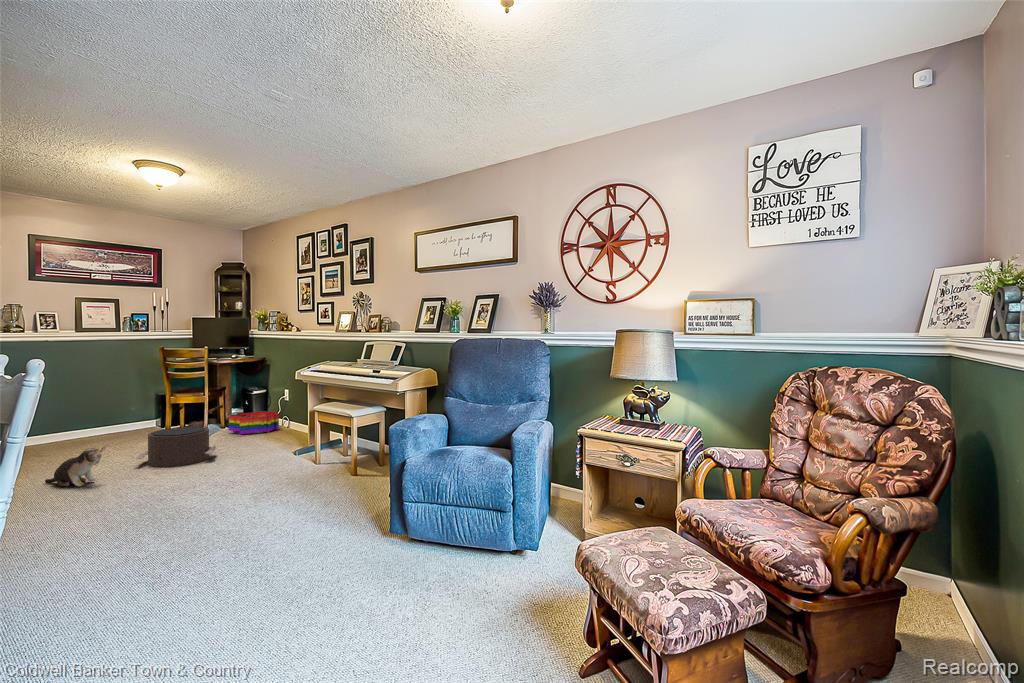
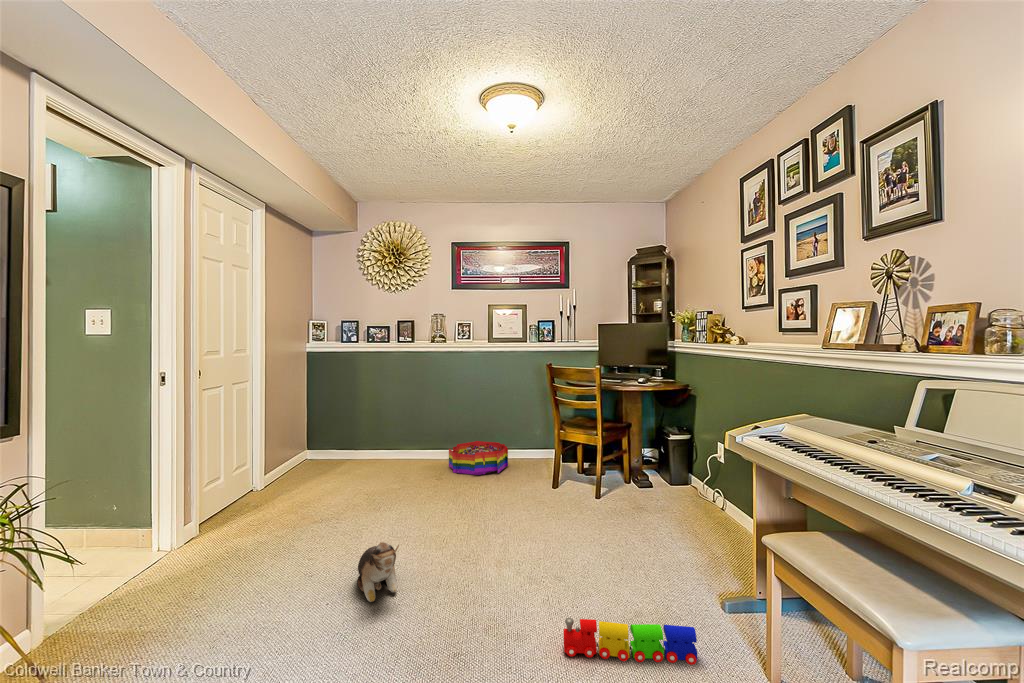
storage bin: present [228,411,279,434] -> present [449,441,508,475]
pouf: present [136,427,216,467] -> none [466,502,583,590]
toy train: none [222,446,285,470] -> present [564,618,697,665]

